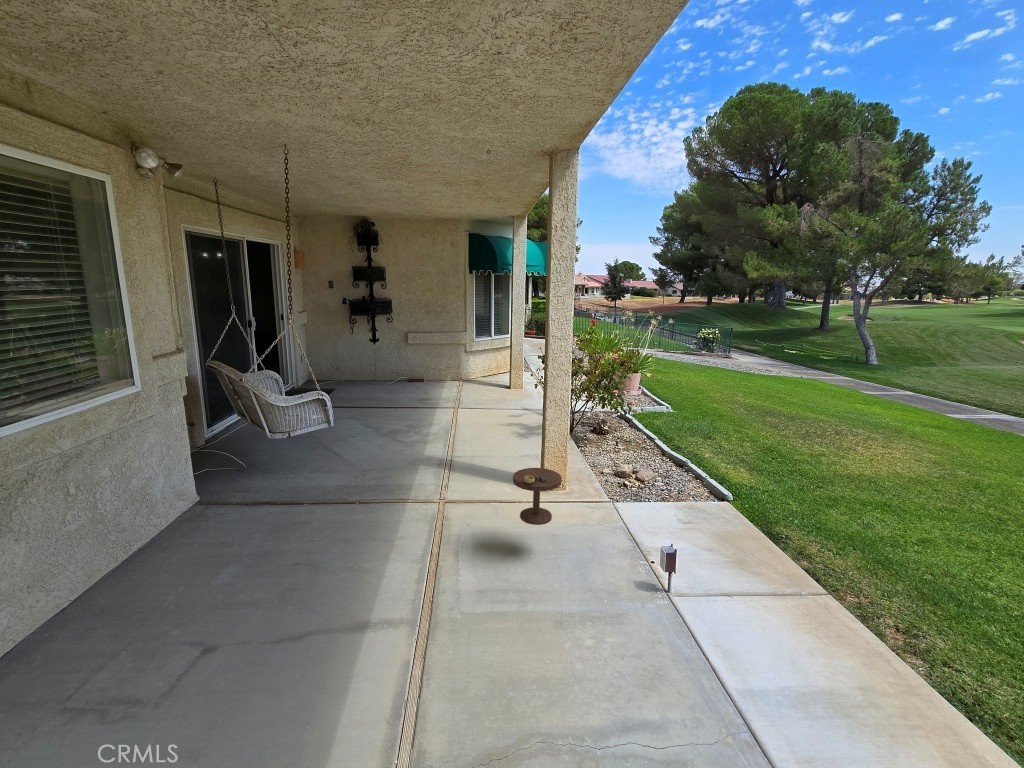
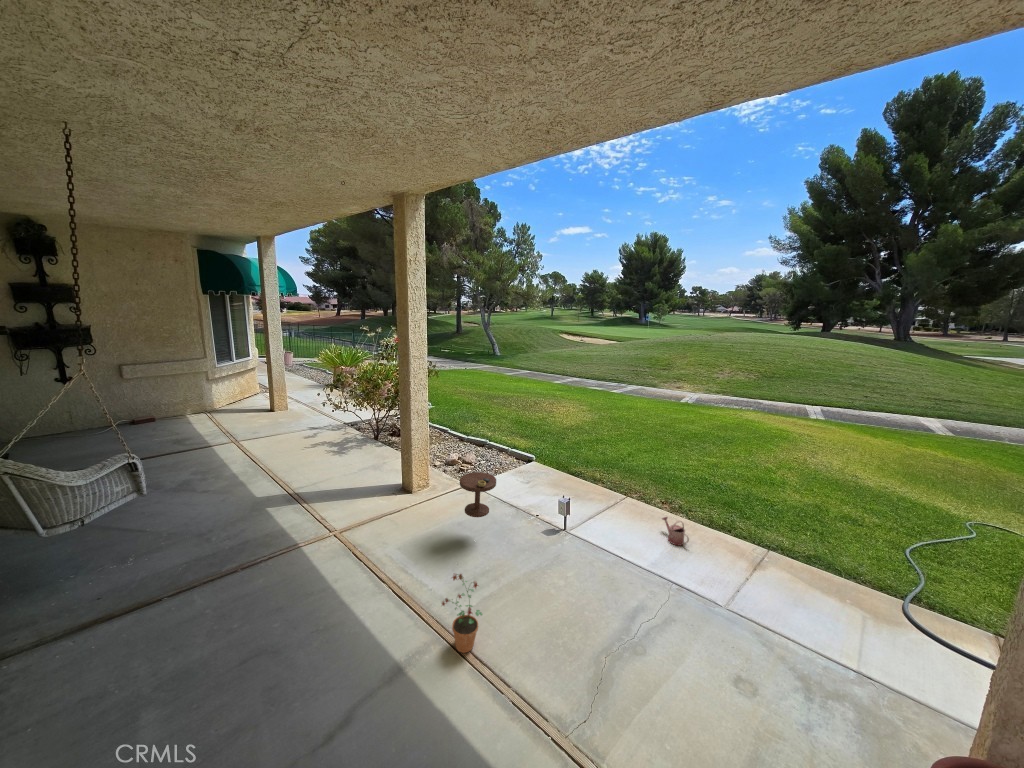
potted plant: none [370,546,408,642] -> present [442,574,482,653]
watering can: none [846,658,891,729] -> present [662,517,689,546]

